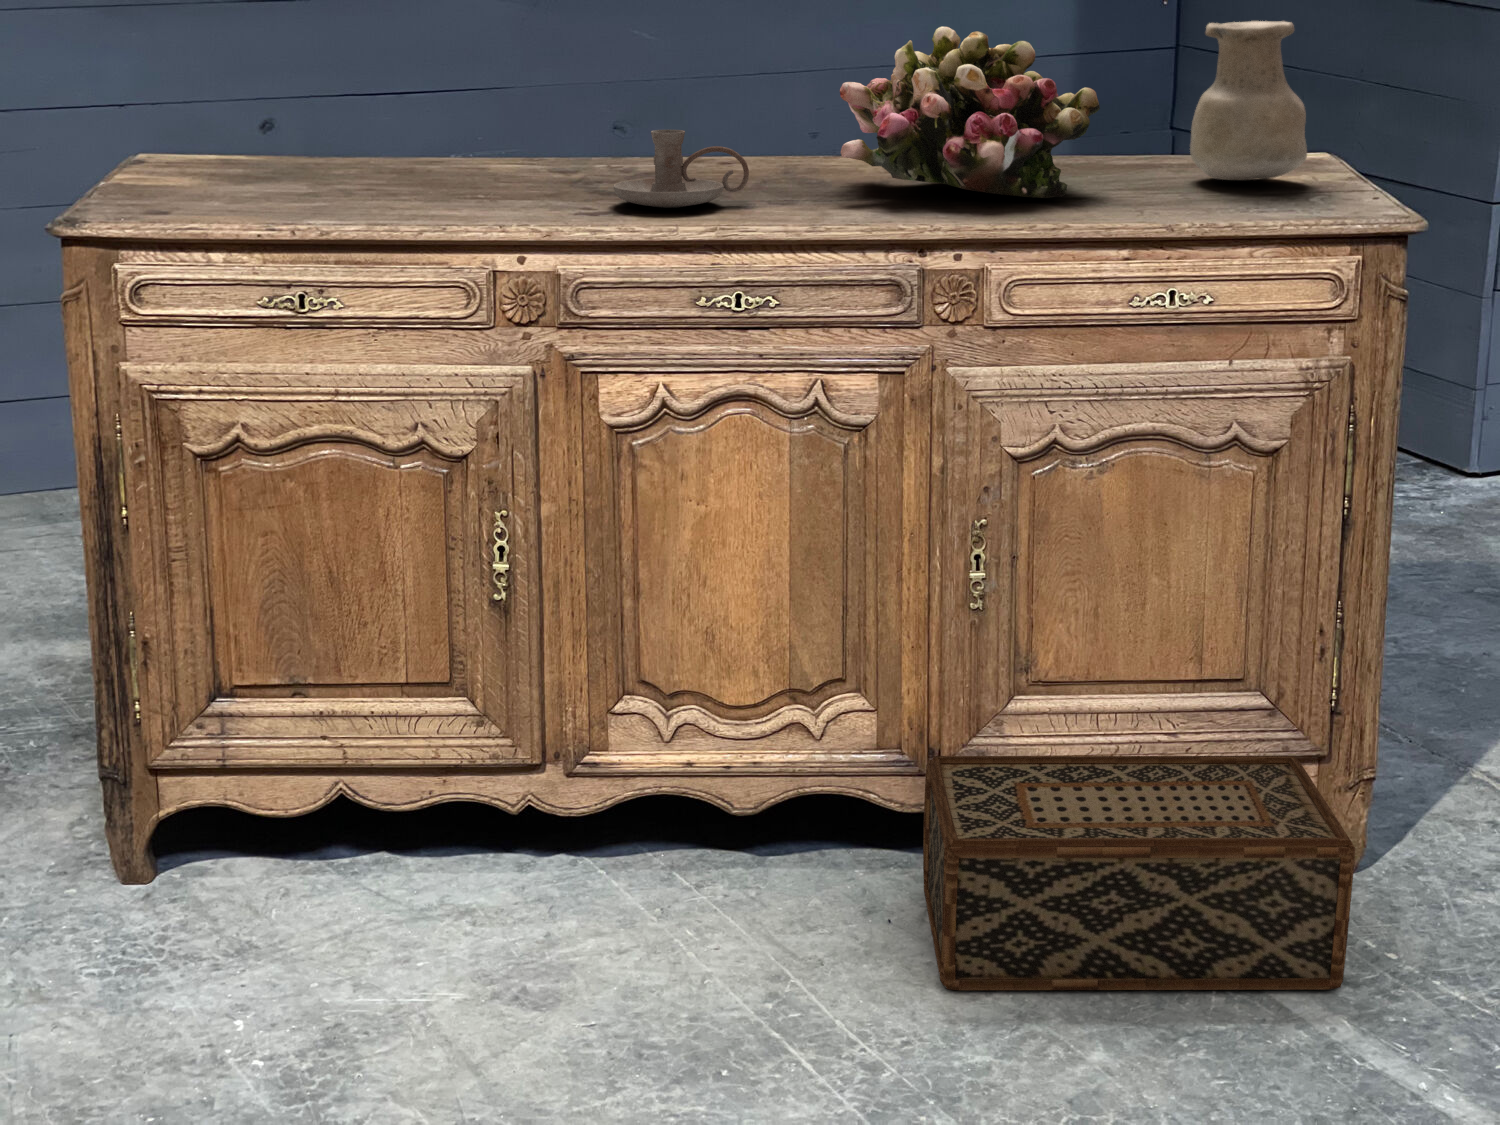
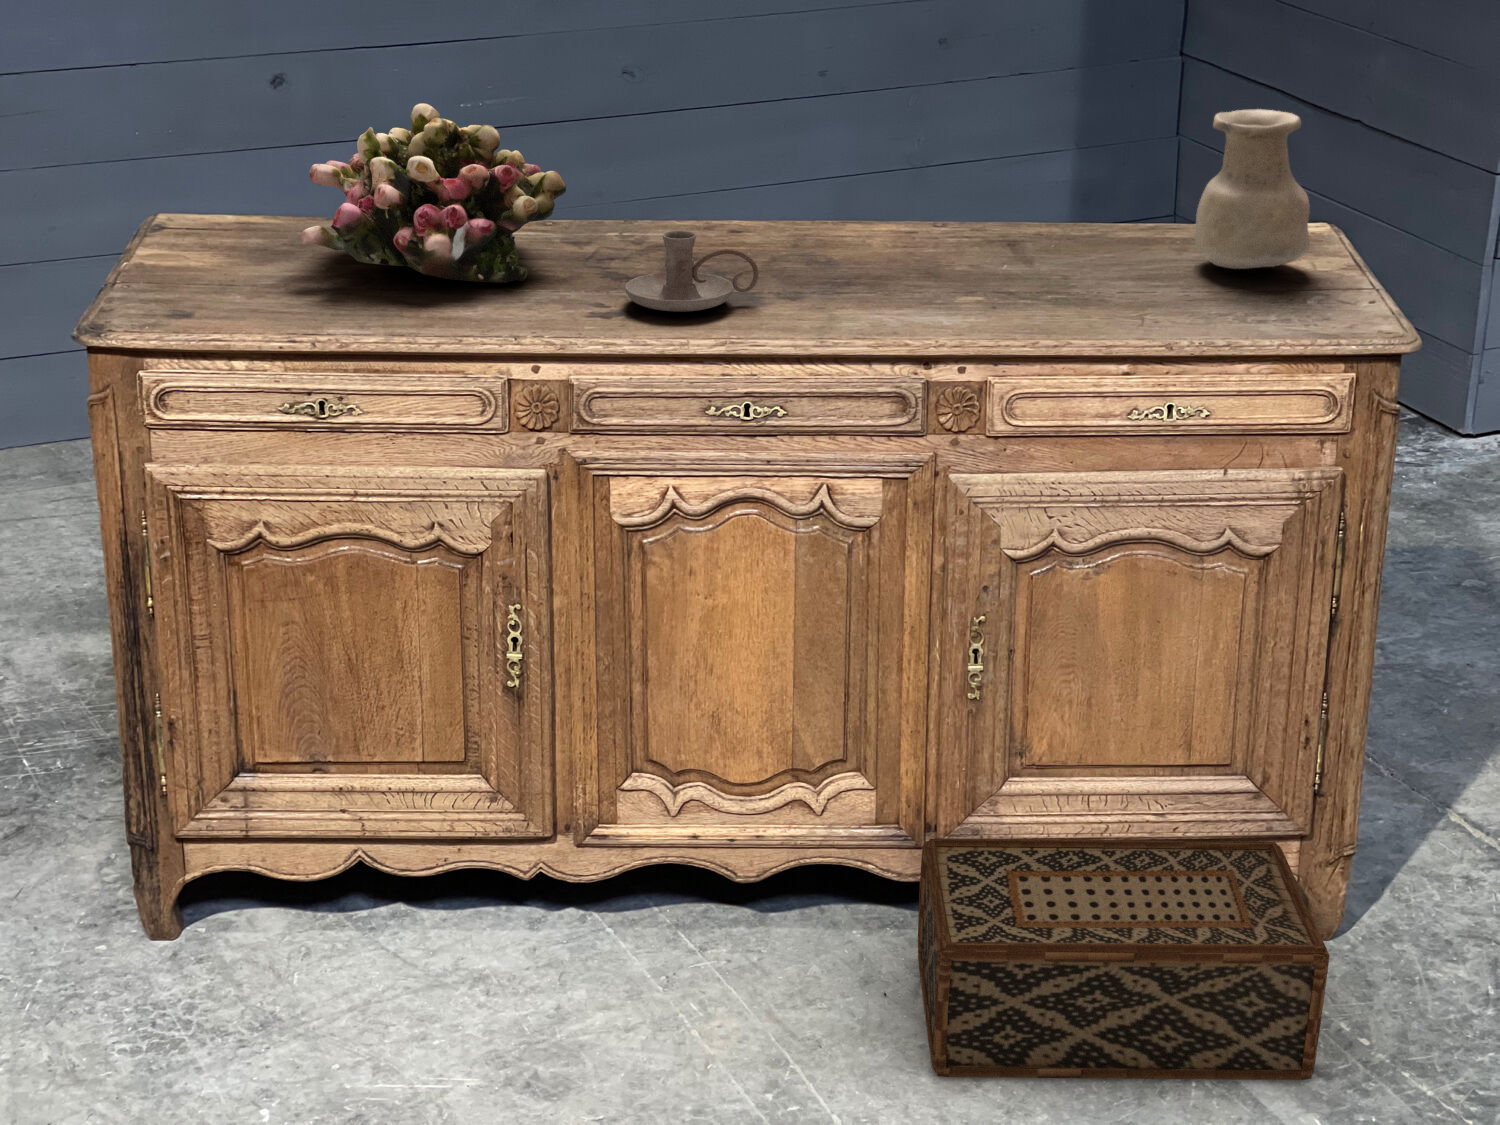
flower arrangement: present [840,27,1100,198] -> present [301,103,566,283]

